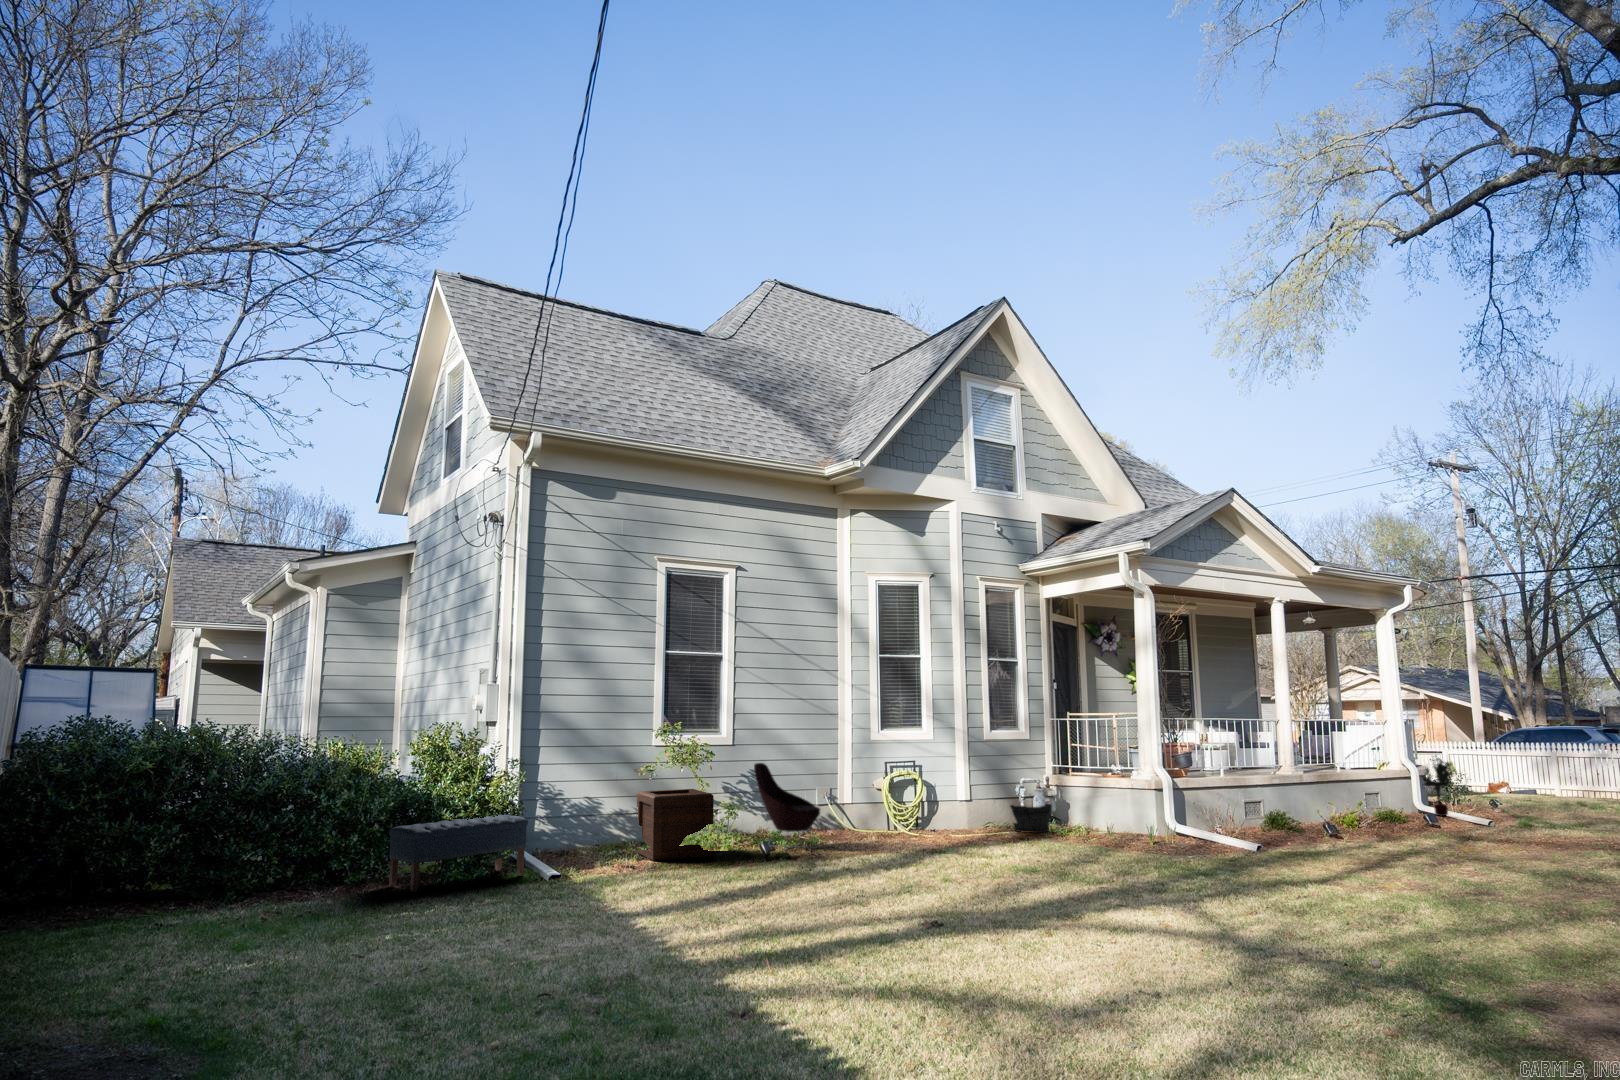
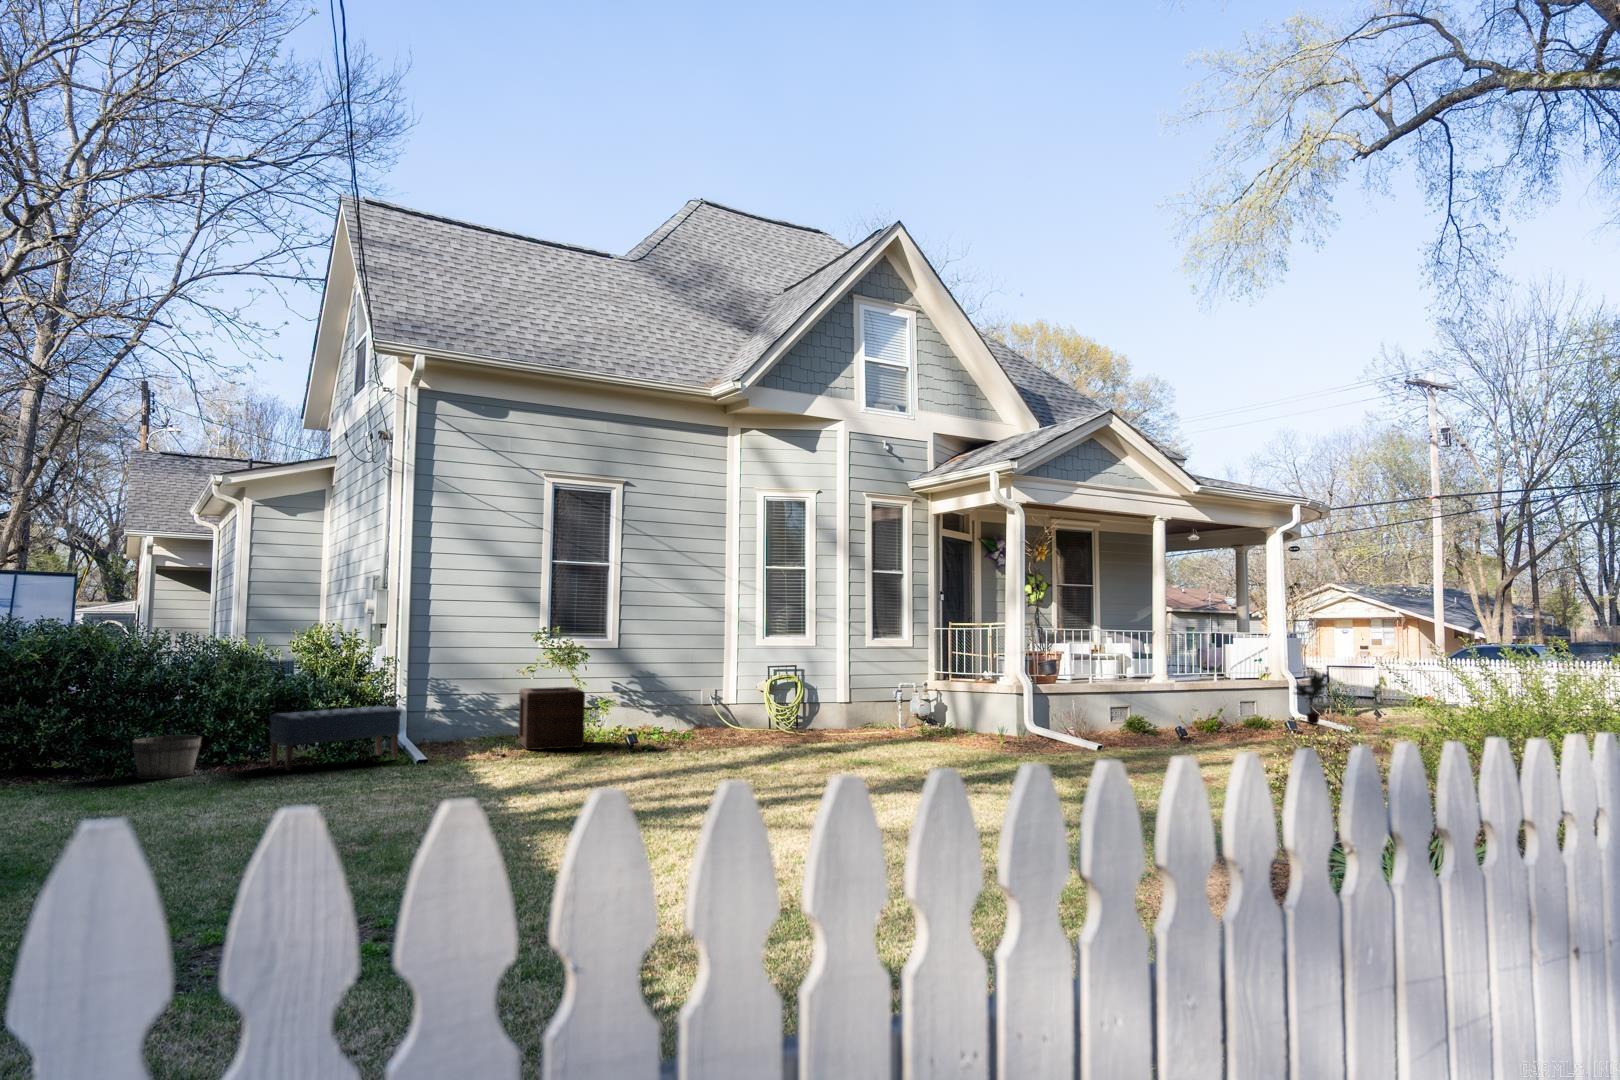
chair: present [754,763,820,851] -> none [632,664,693,744]
wooden bucket: present [1010,803,1052,833] -> present [132,728,201,779]

